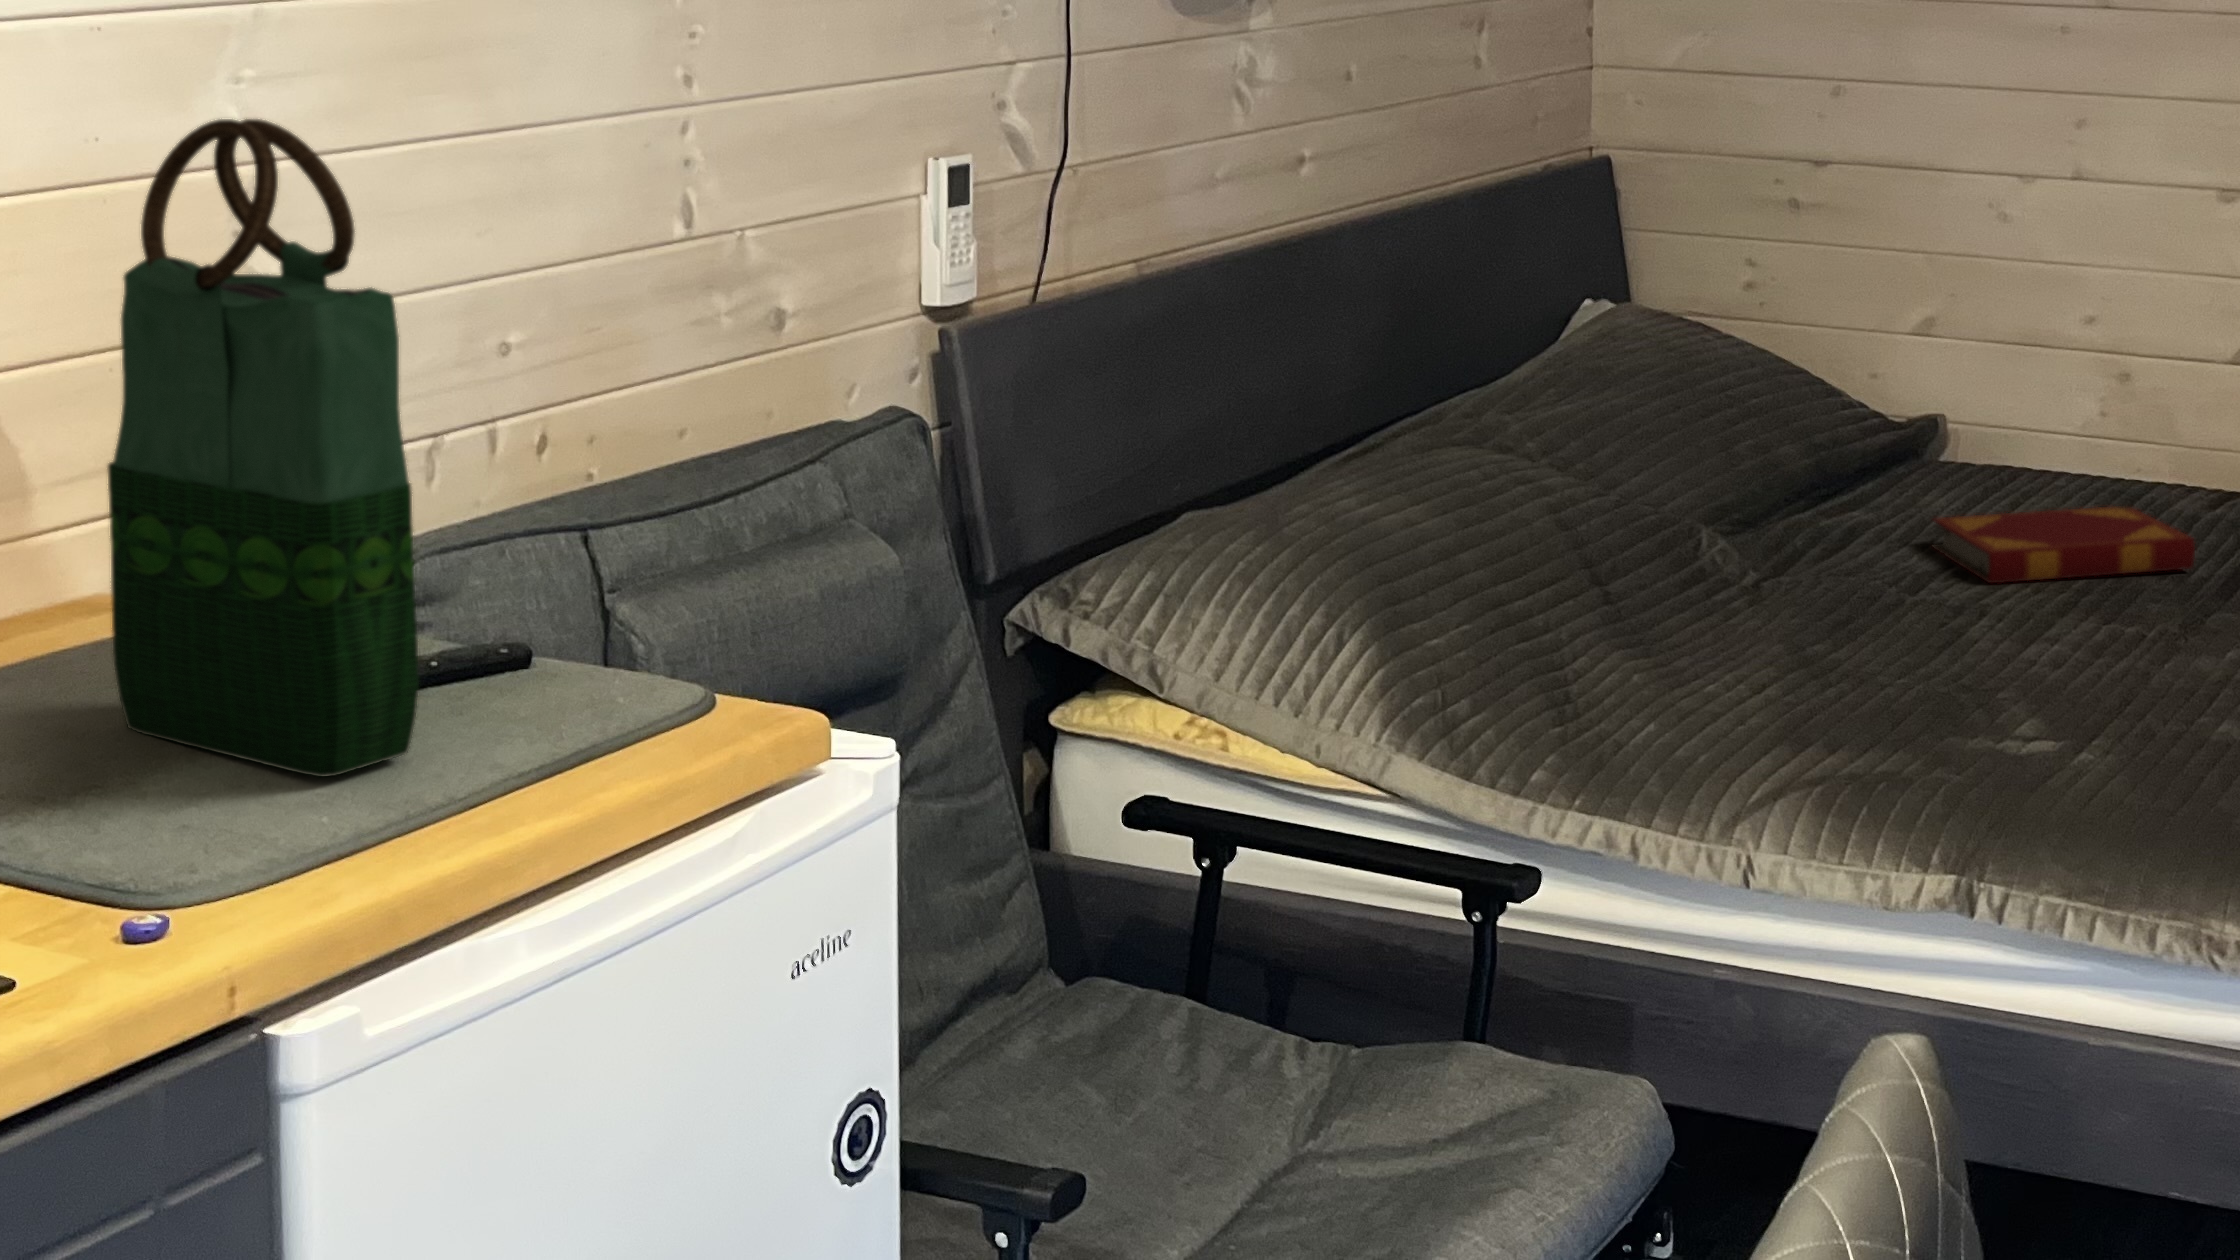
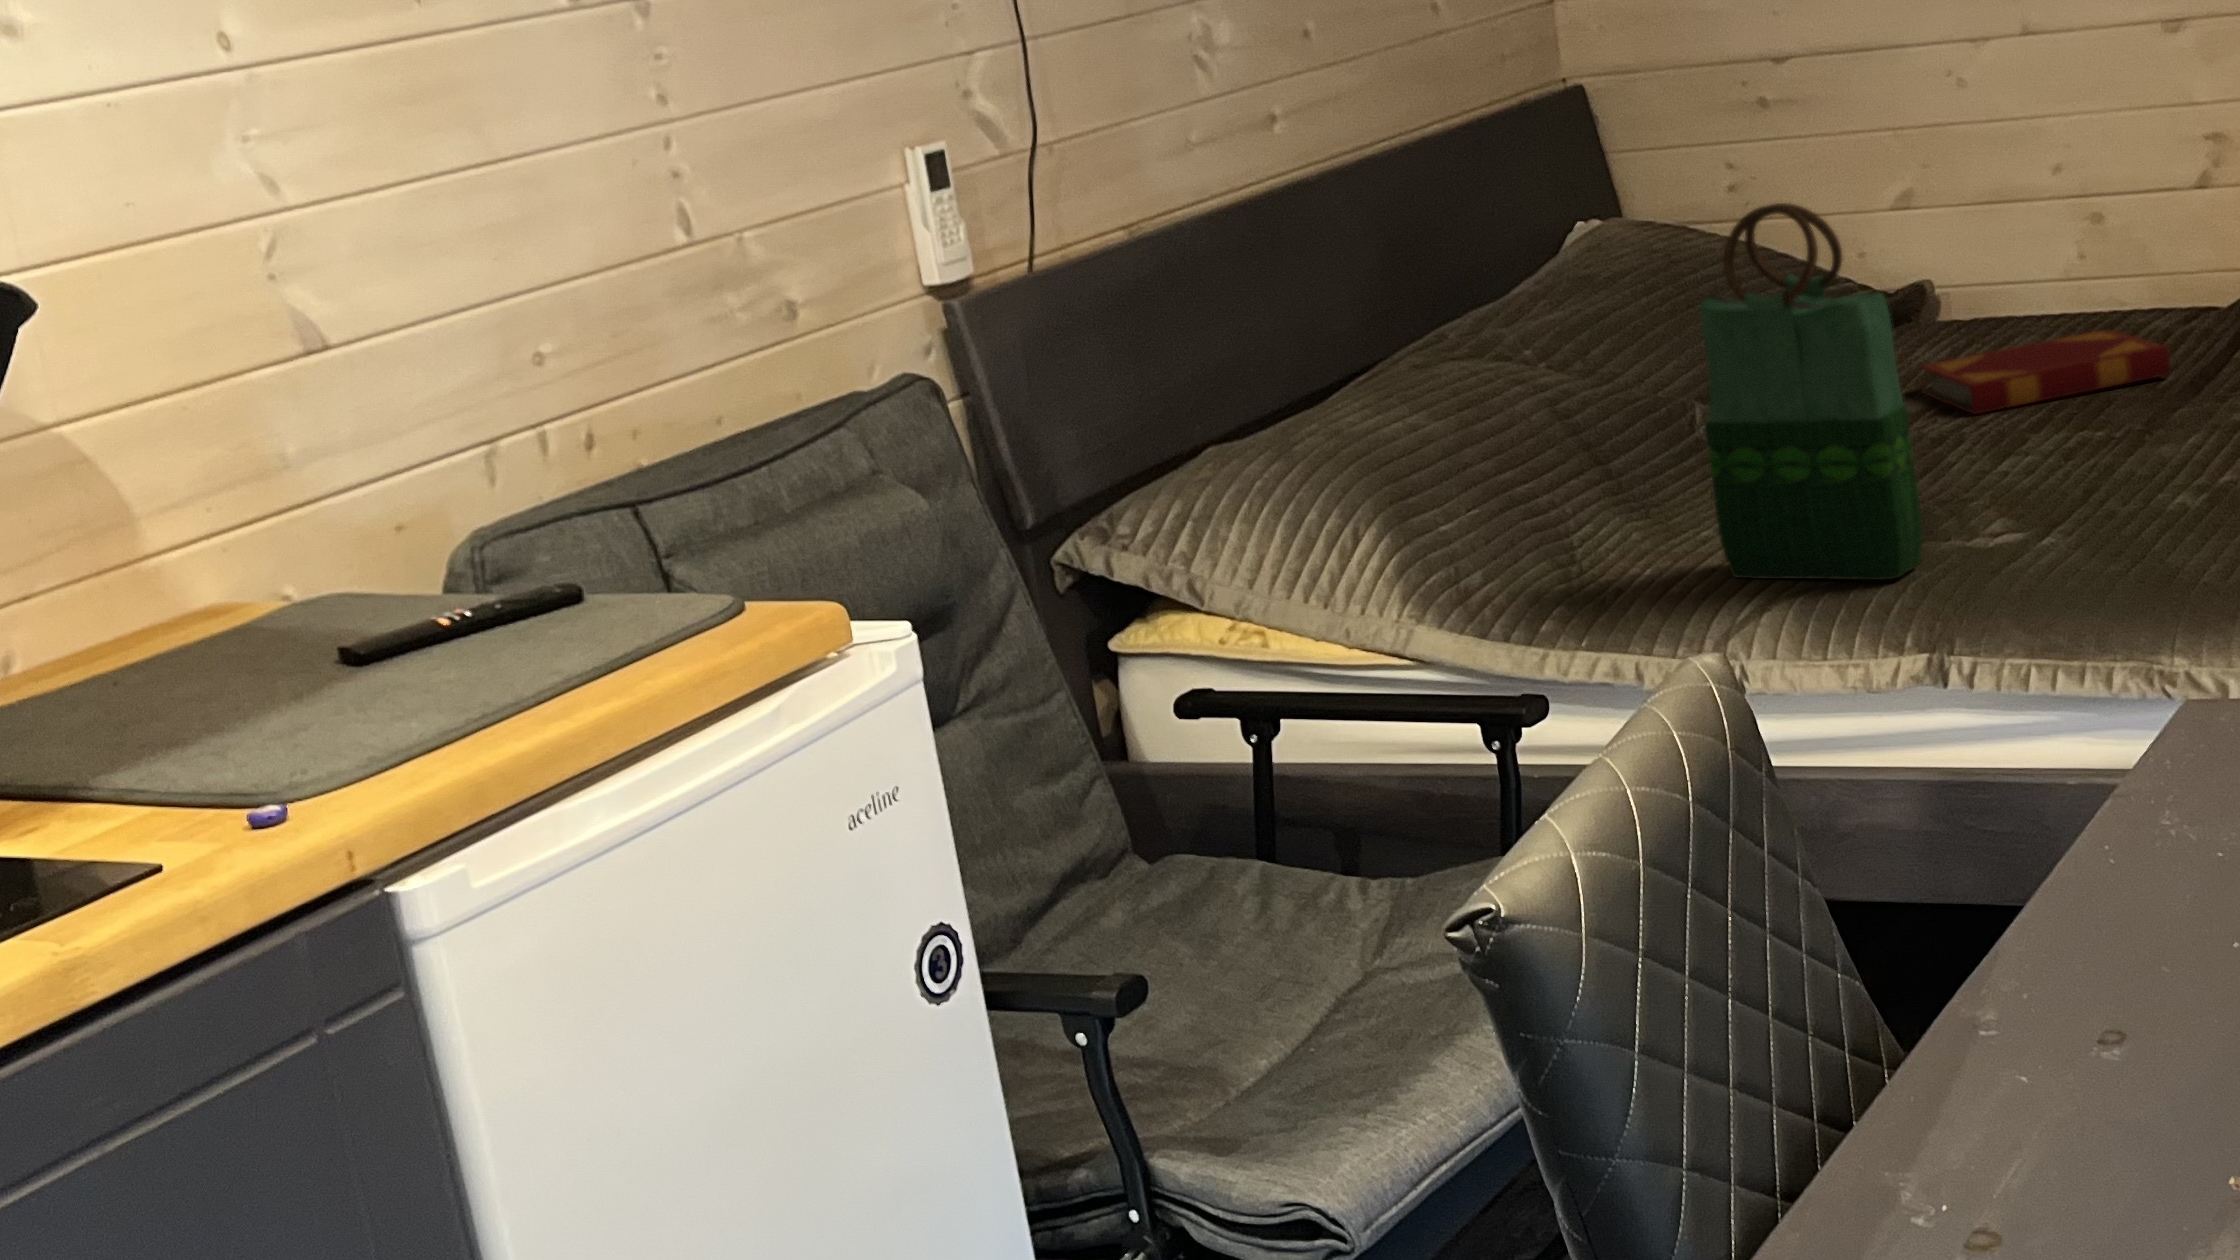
tote bag: present [108,119,419,777] -> present [1700,203,1923,580]

